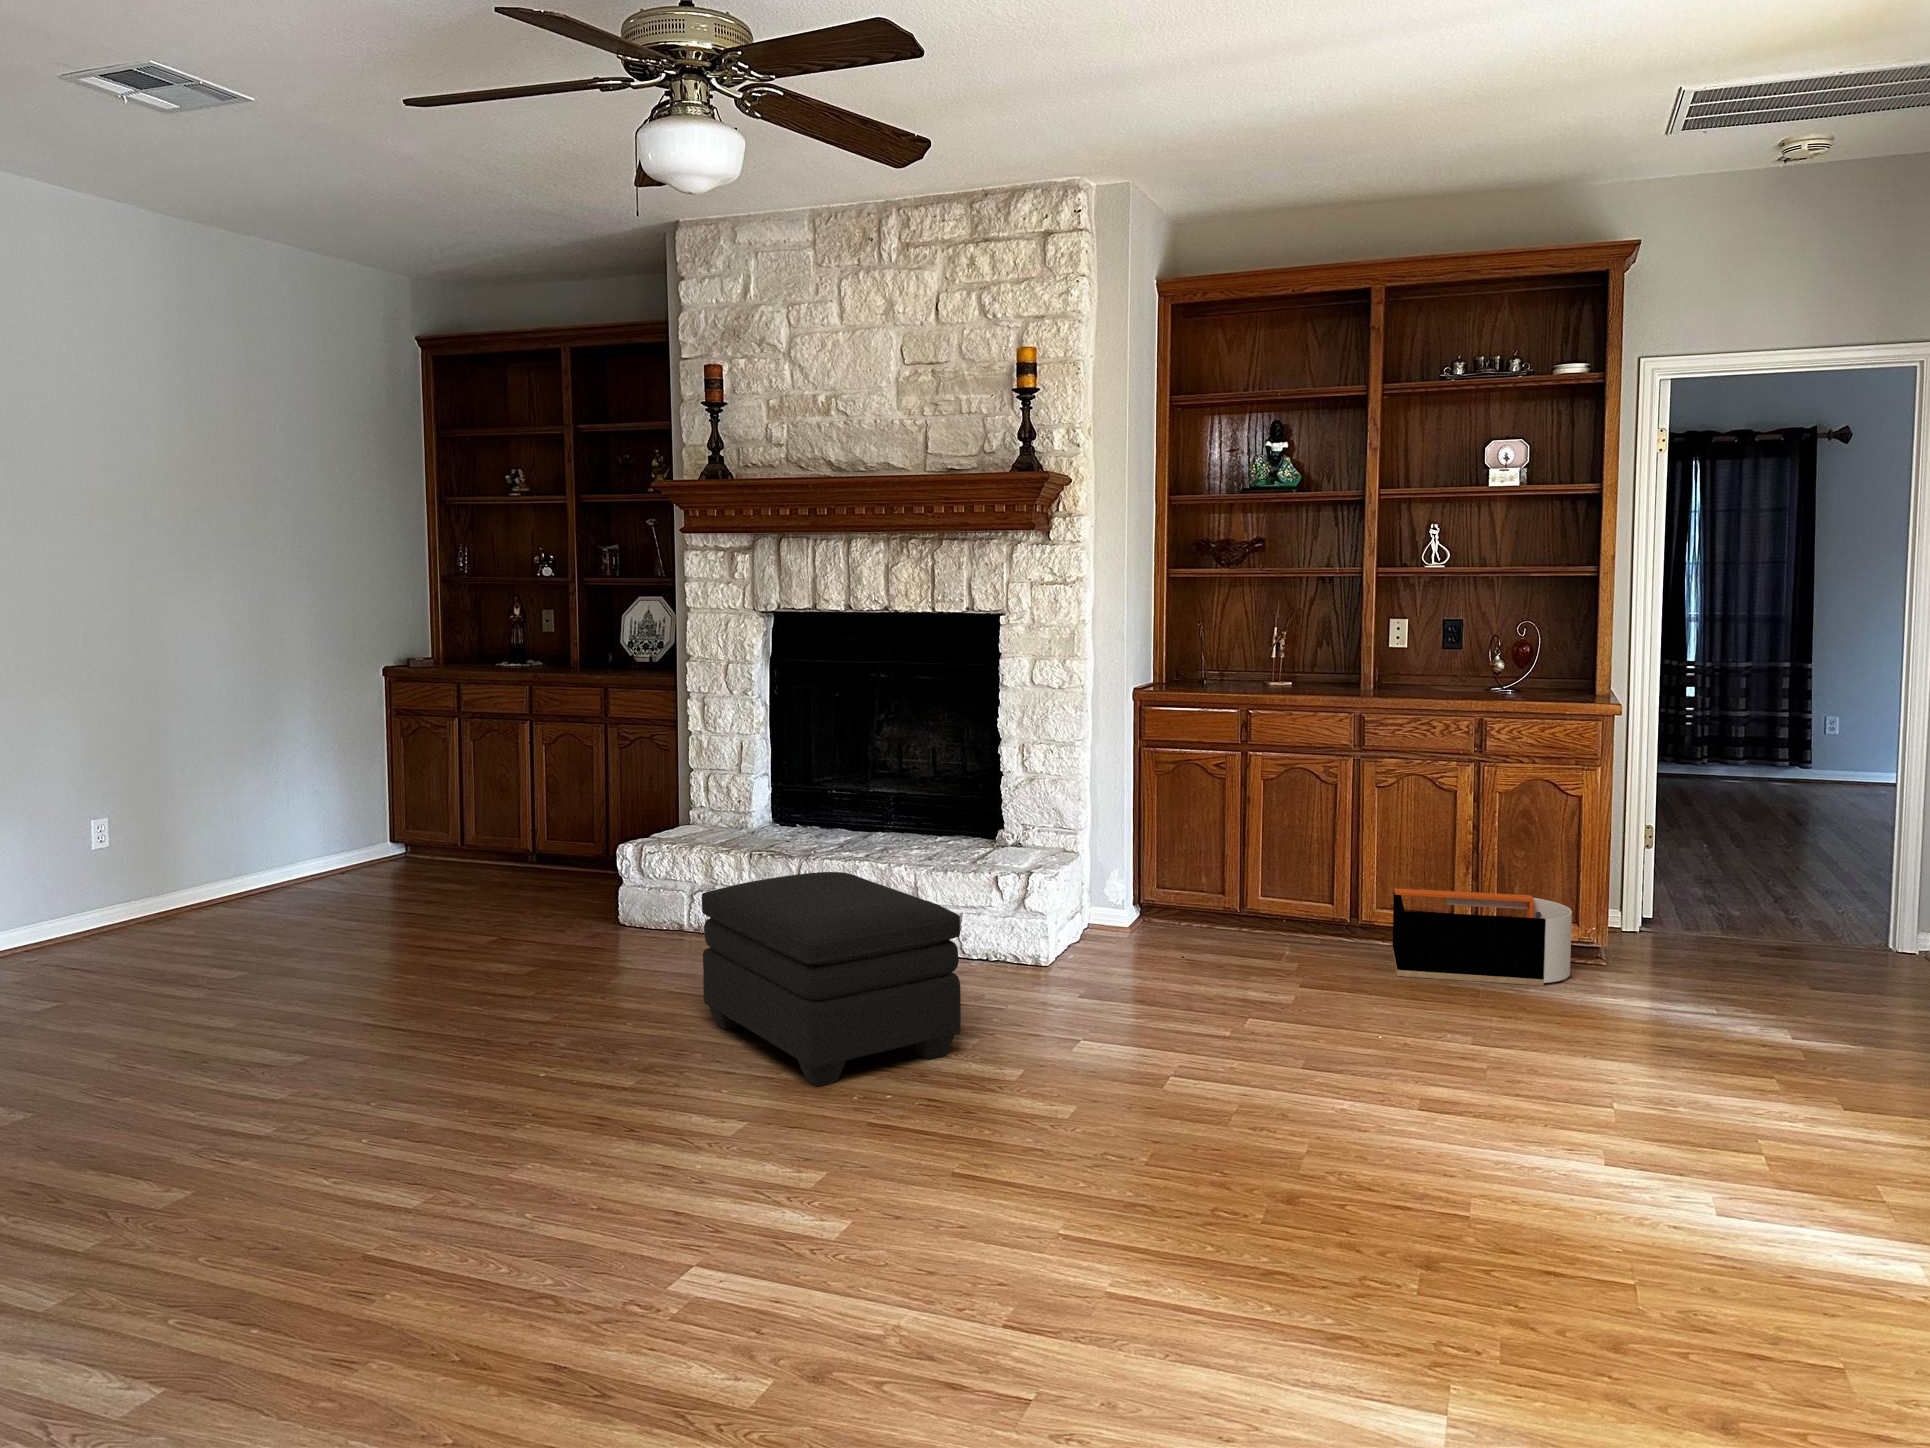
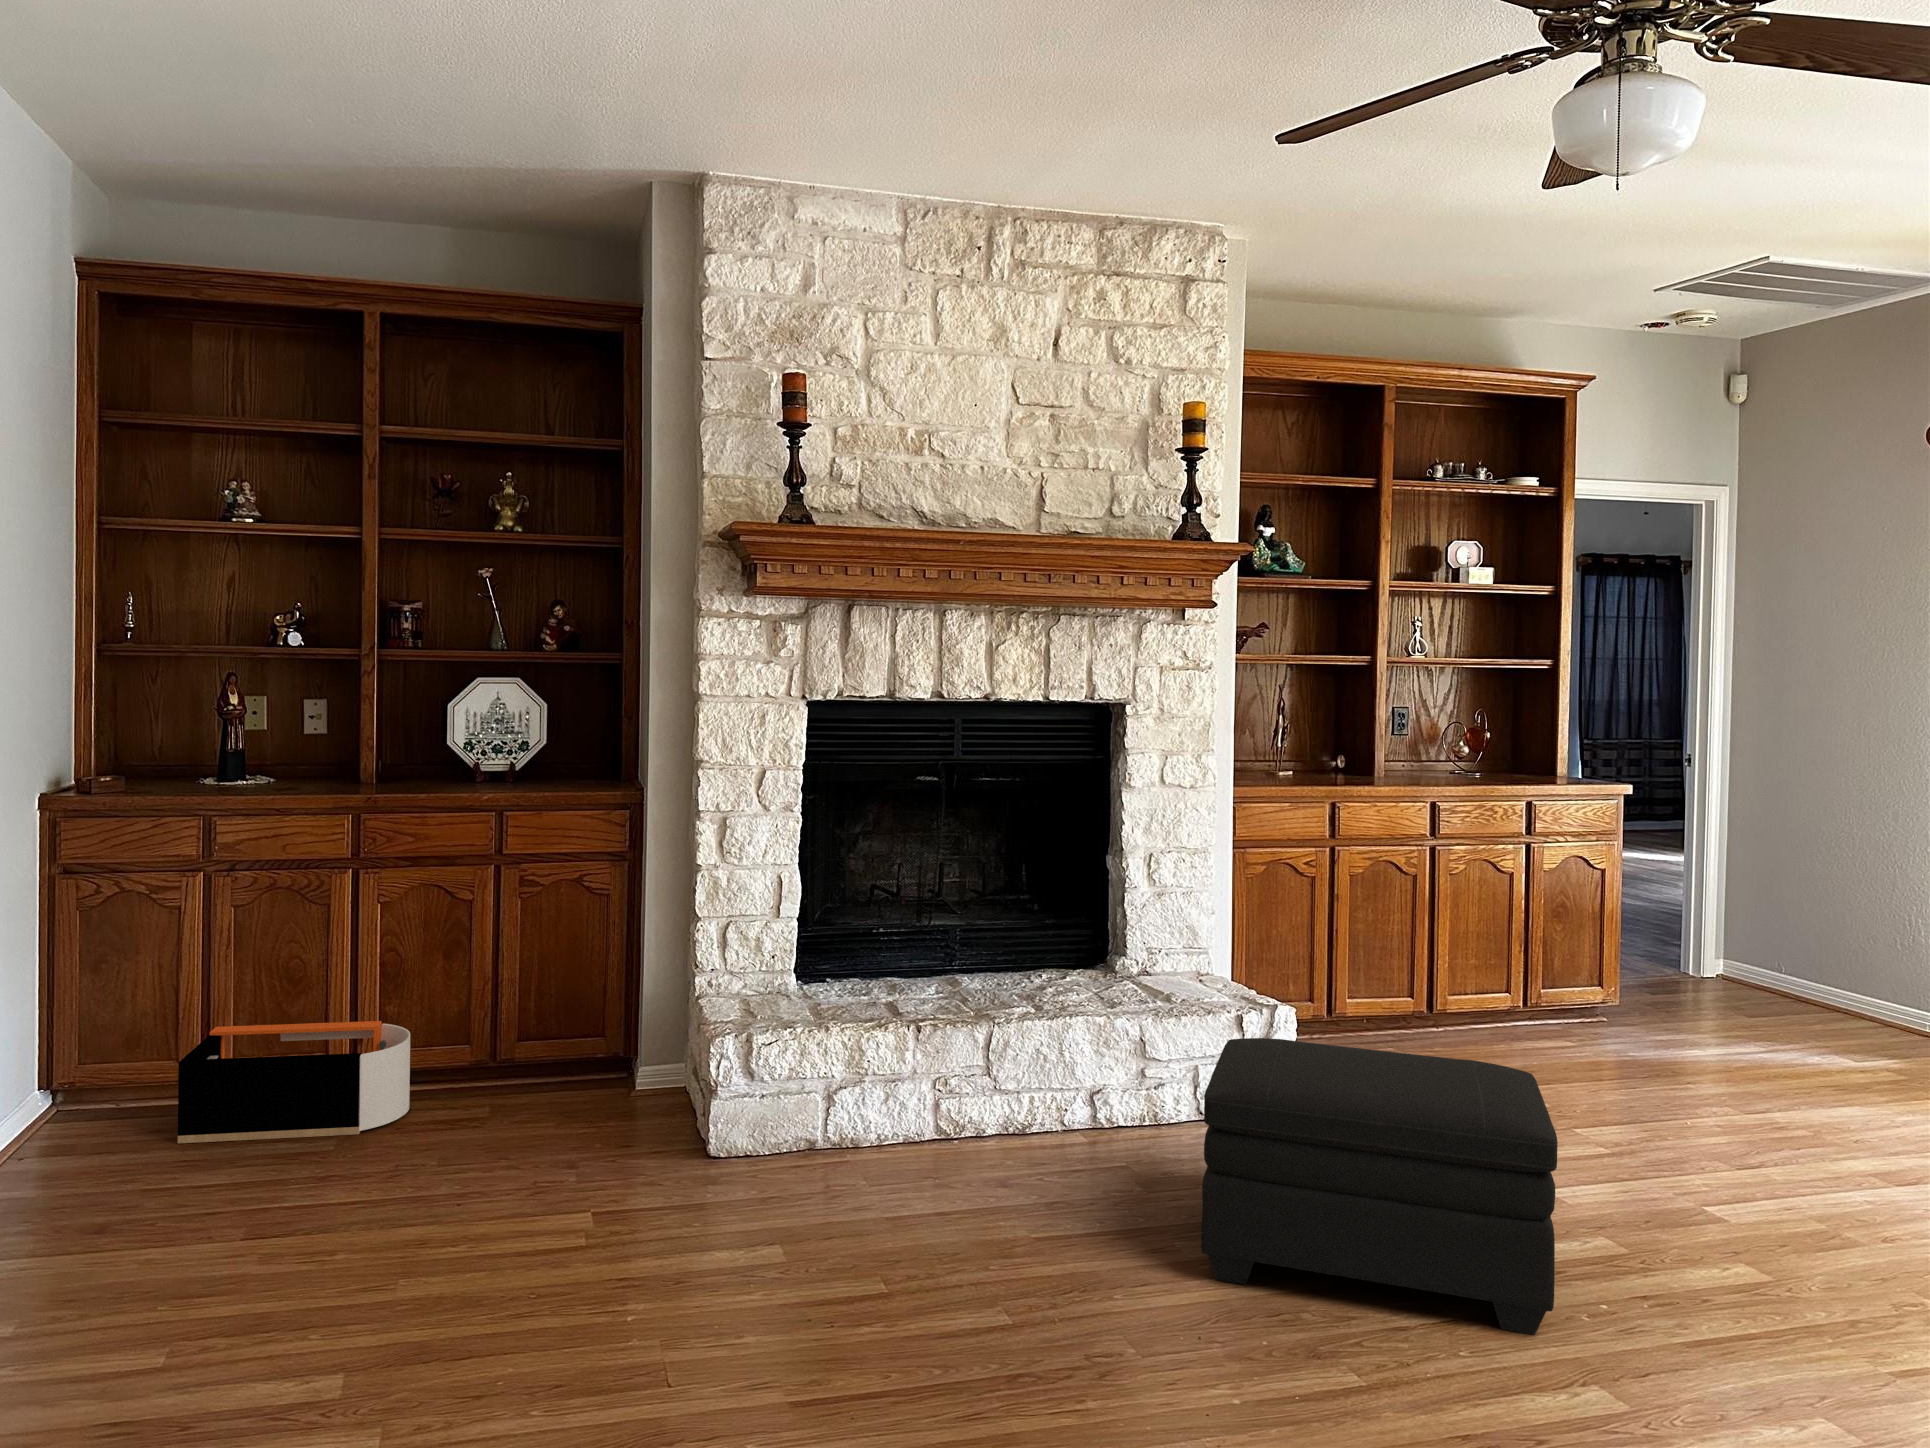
storage bin: present [1393,888,1572,986] -> present [178,1021,410,1143]

